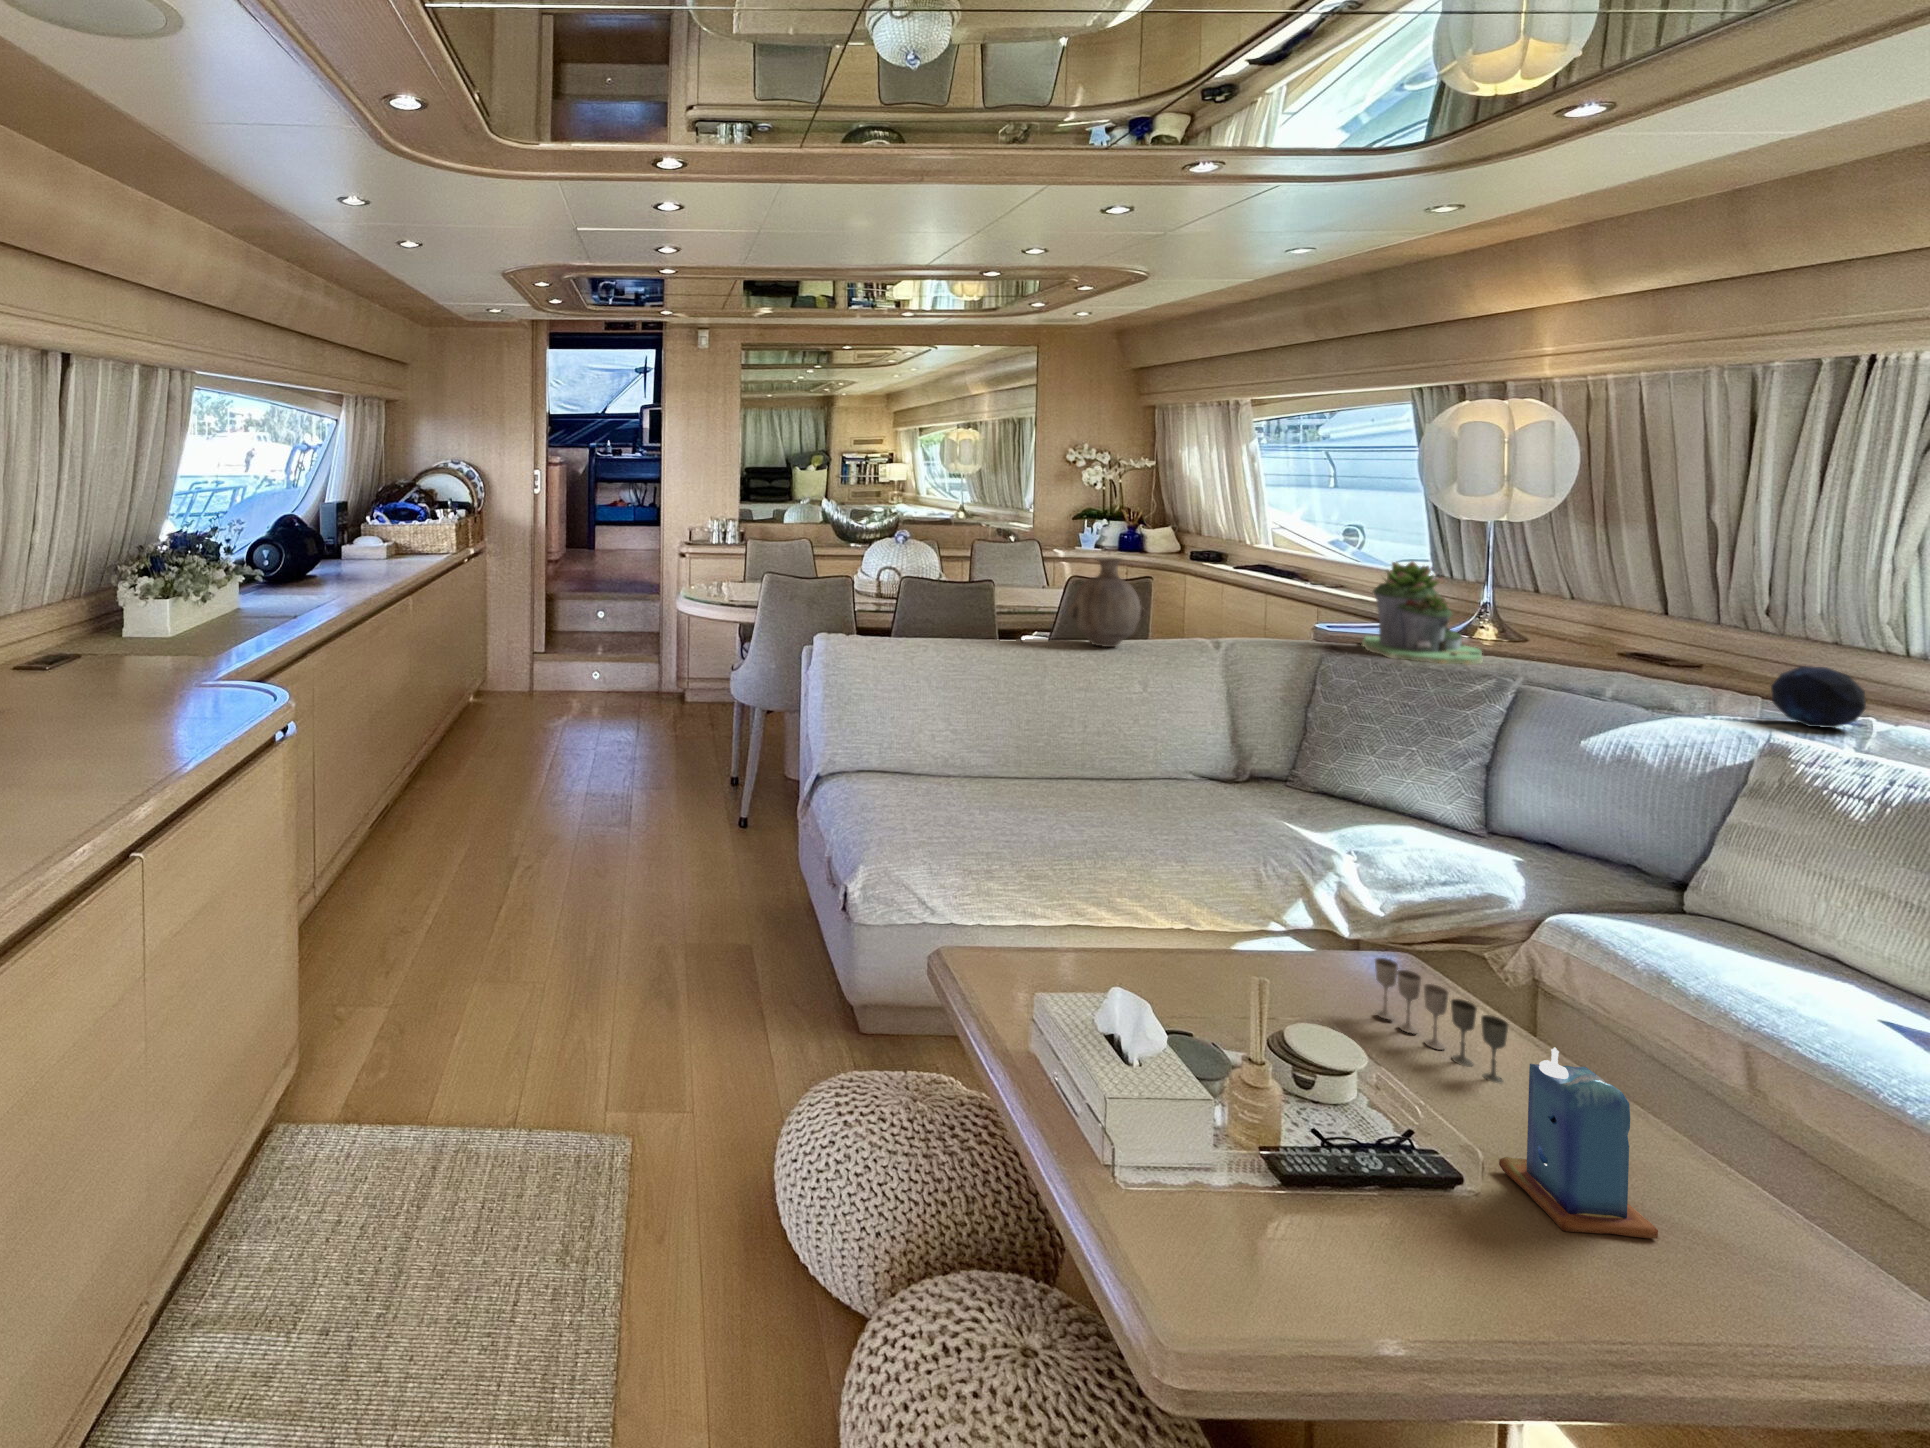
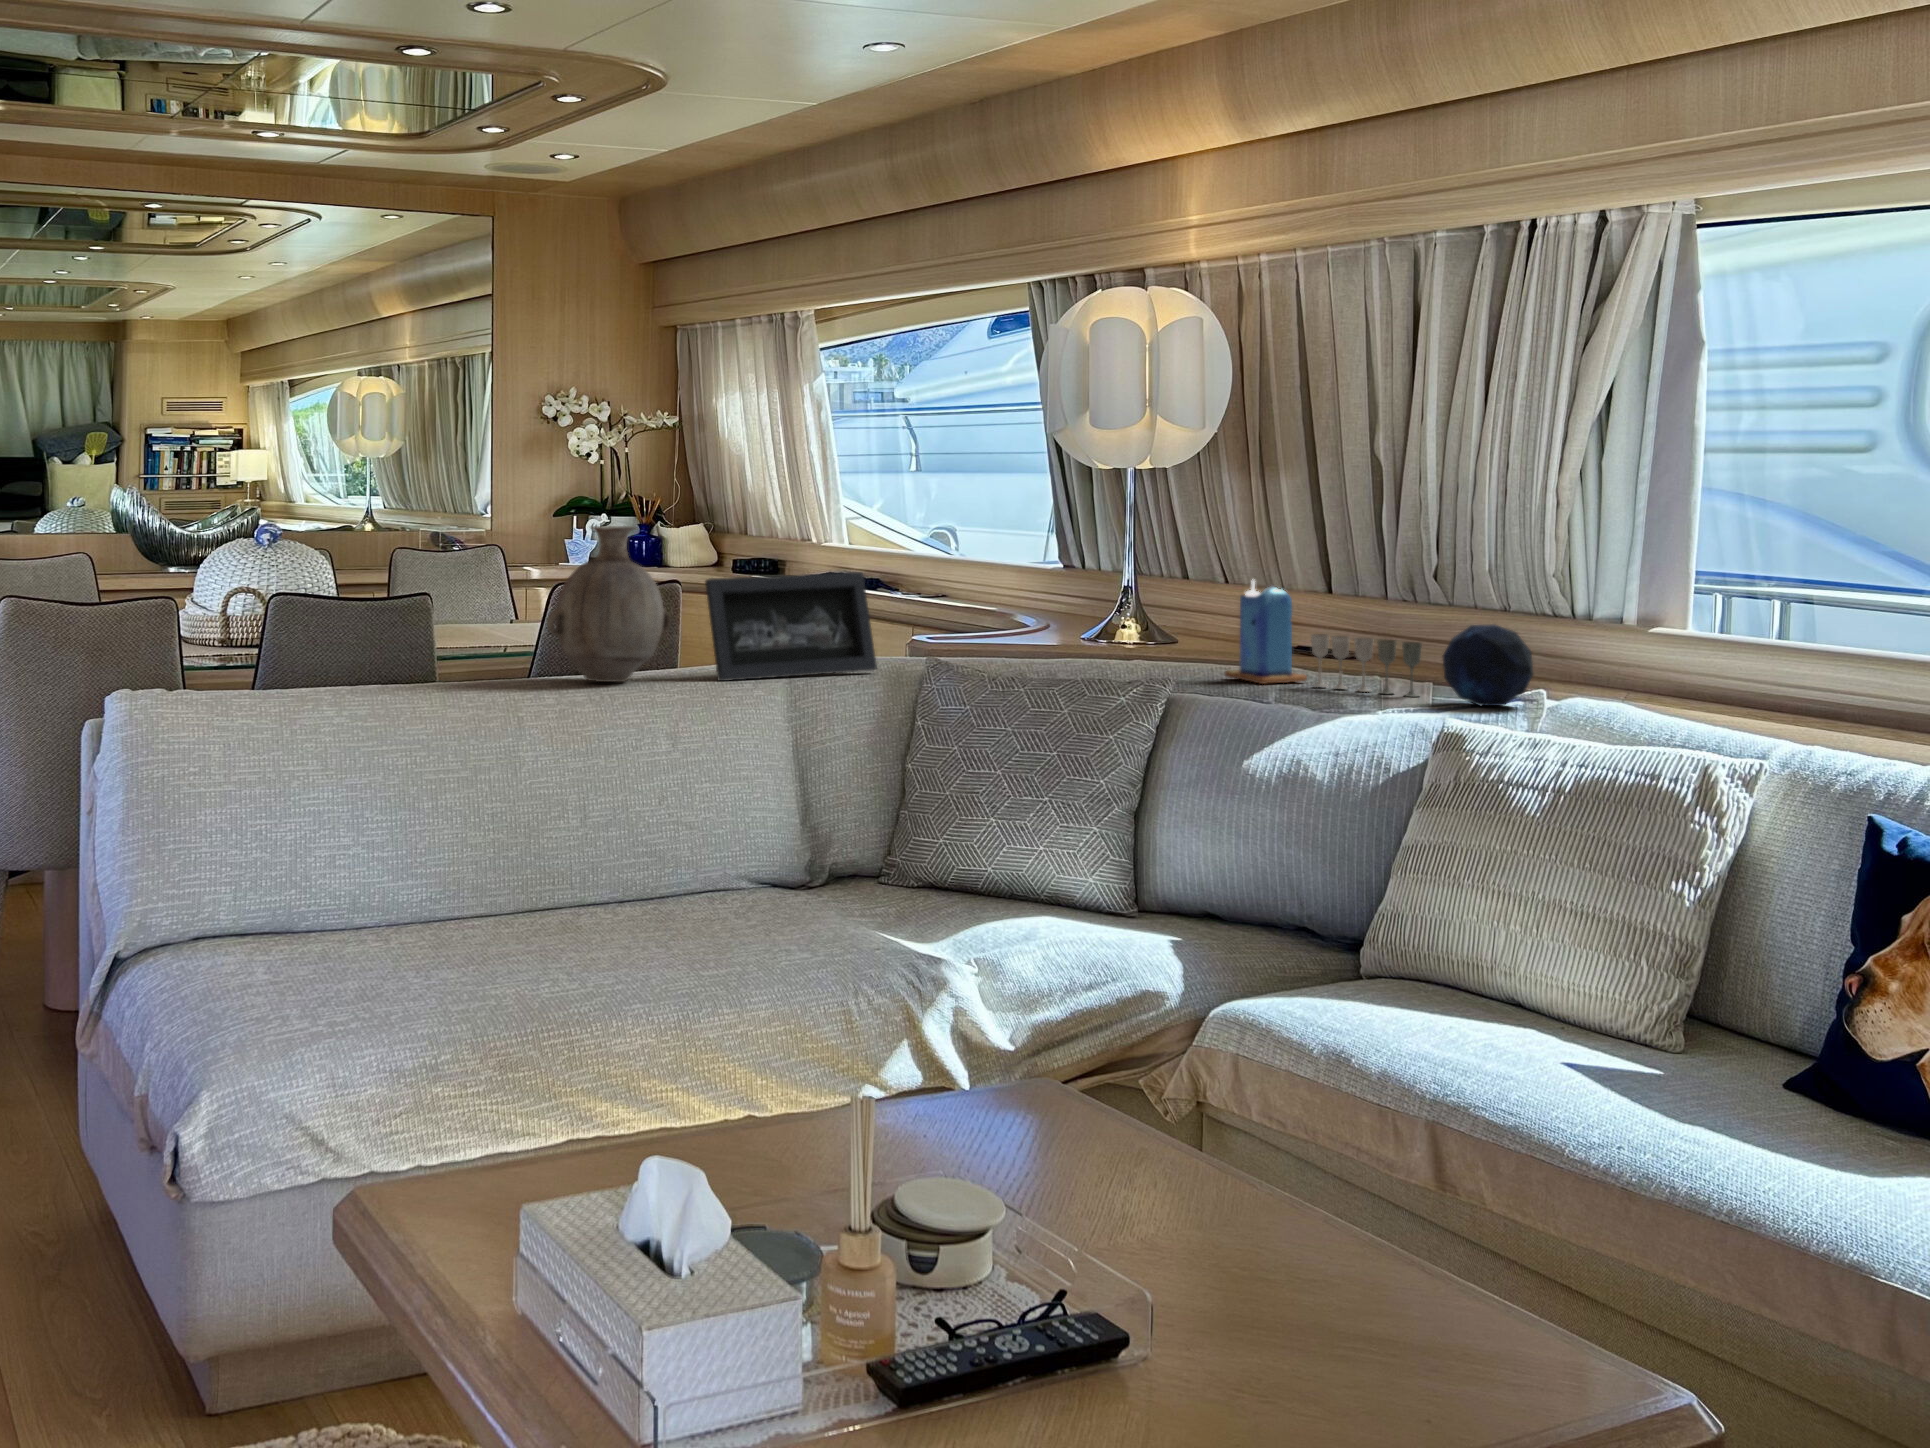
succulent planter: present [1362,561,1482,665] -> none [977,521,1129,676]
picture frame: none [1168,588,1286,650] -> present [705,572,877,681]
wine glass: present [1375,958,1508,1084] -> present [1311,634,1422,697]
candle: present [1499,1047,1658,1239] -> present [1225,580,1307,684]

